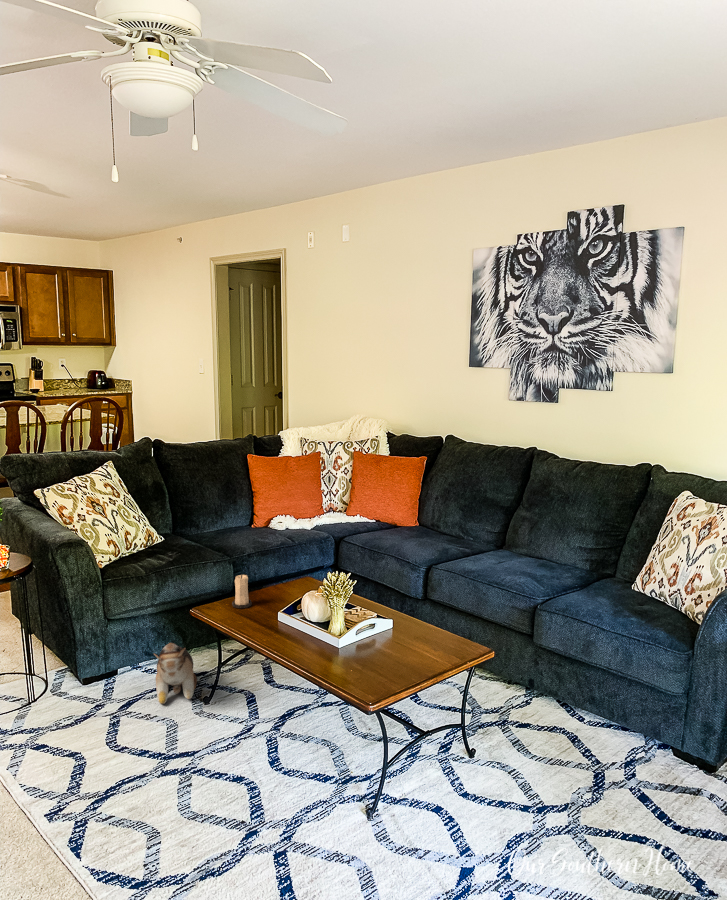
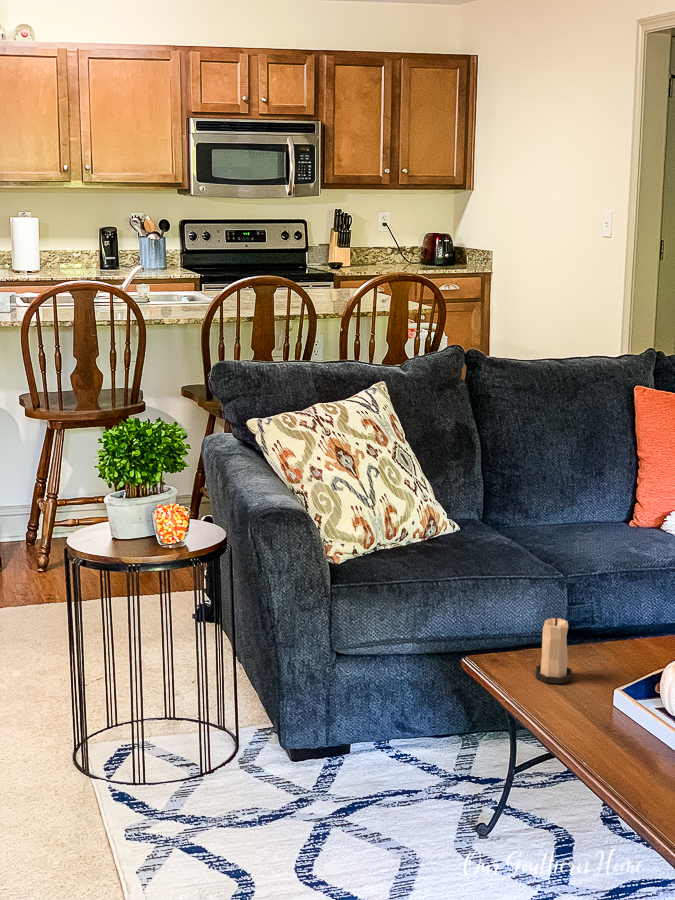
plush toy: present [154,643,197,704] -> none [387,718,474,826]

